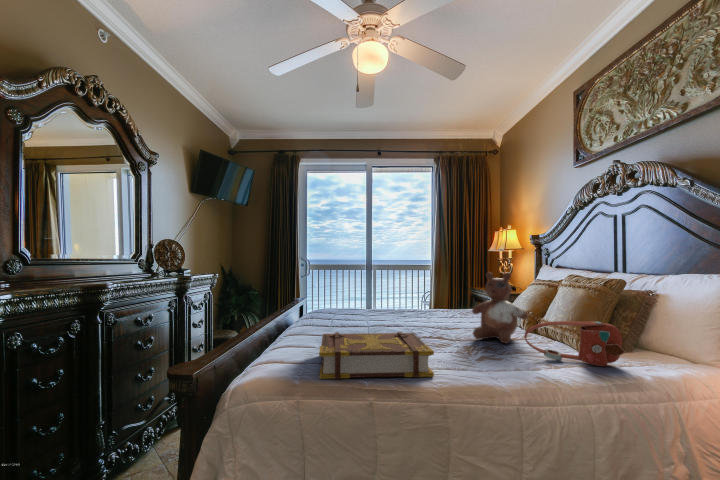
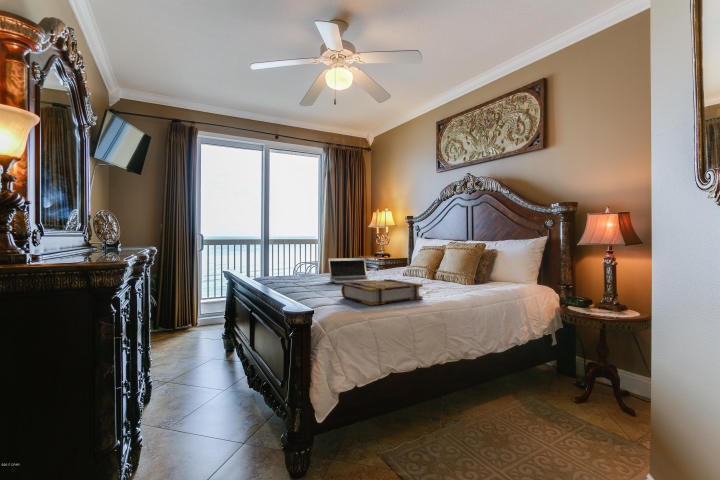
stuffed bear: present [472,272,528,343] -> none [402,242,437,284]
laptop: none [371,292,430,329] -> present [328,258,376,283]
handbag: present [525,321,625,366] -> none [446,265,492,288]

